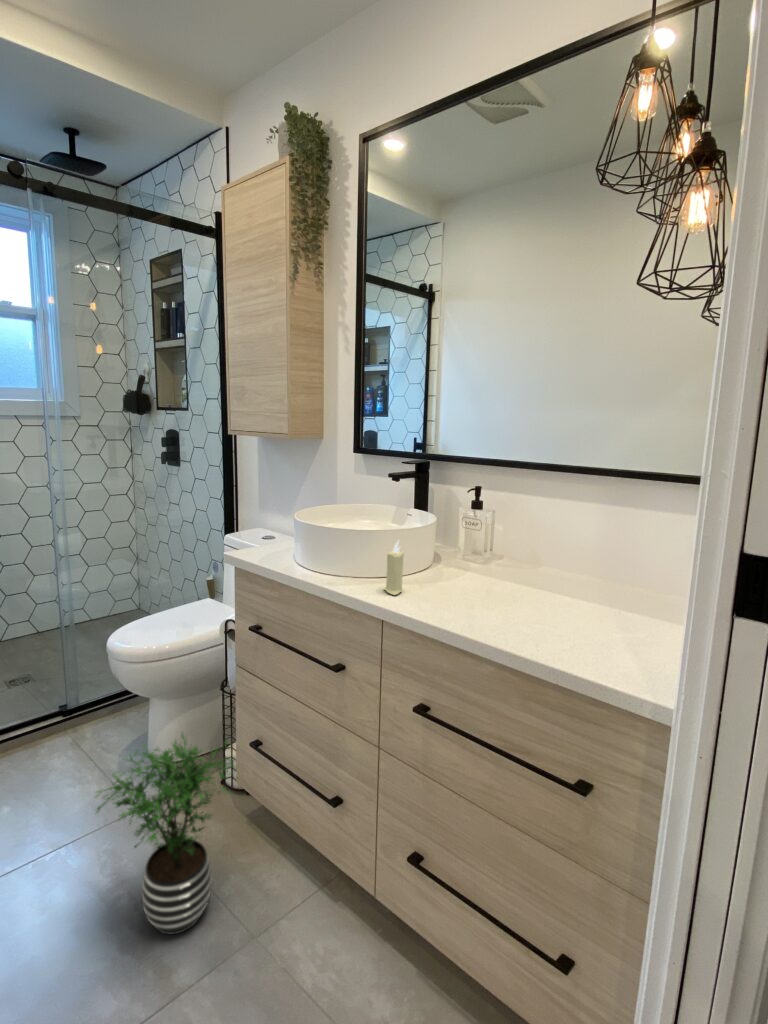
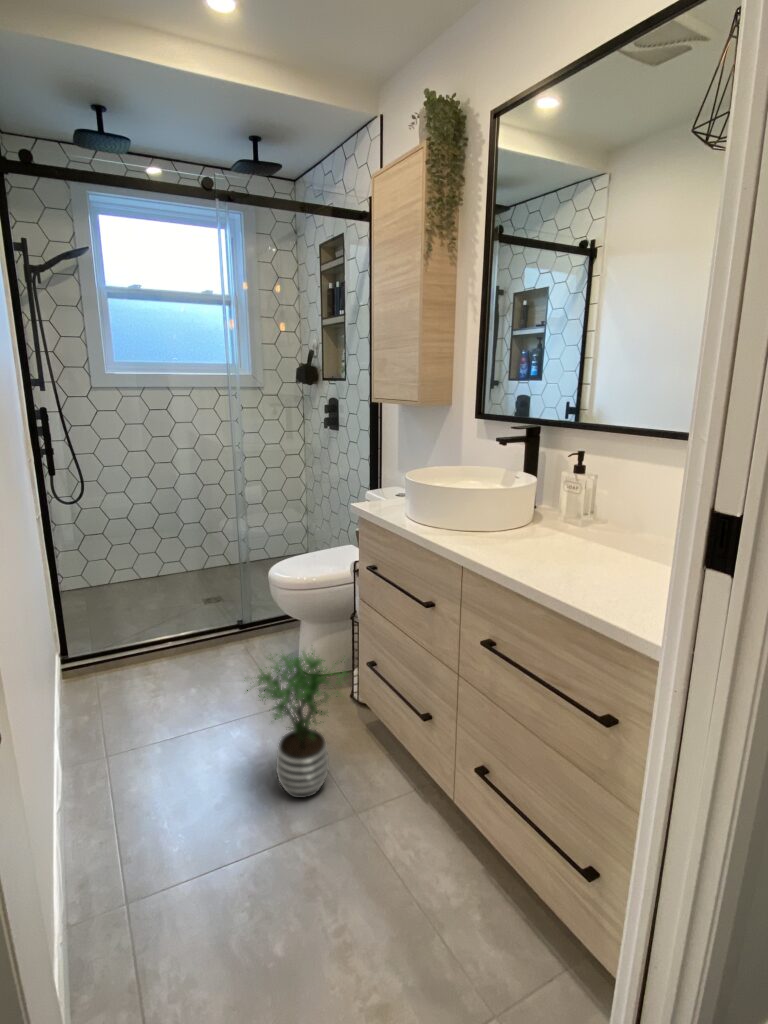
candle: present [384,540,404,595] -> none [471,496,490,544]

